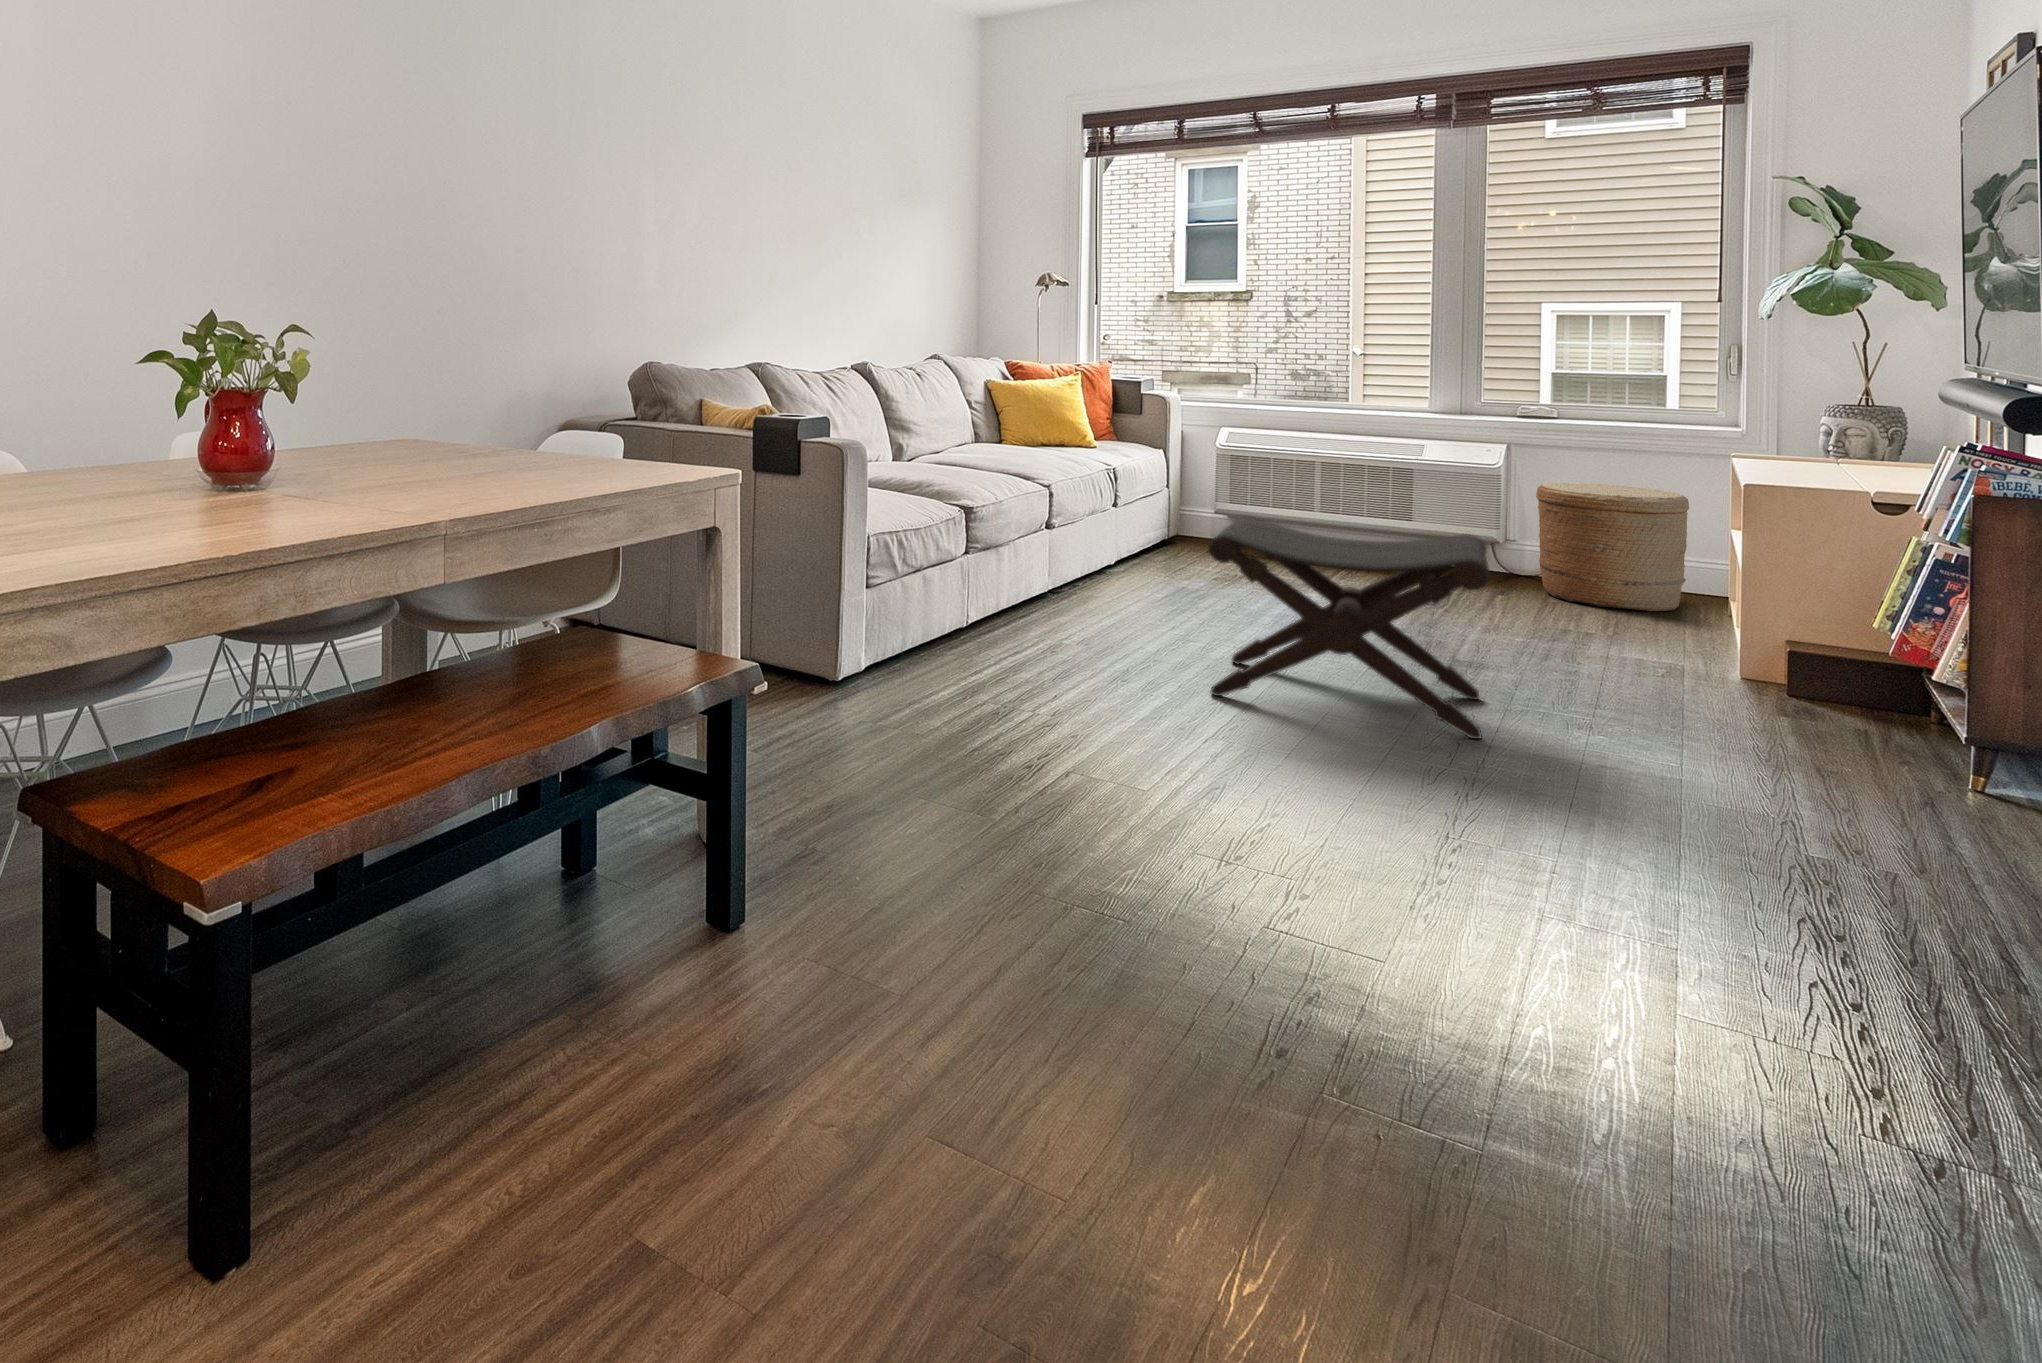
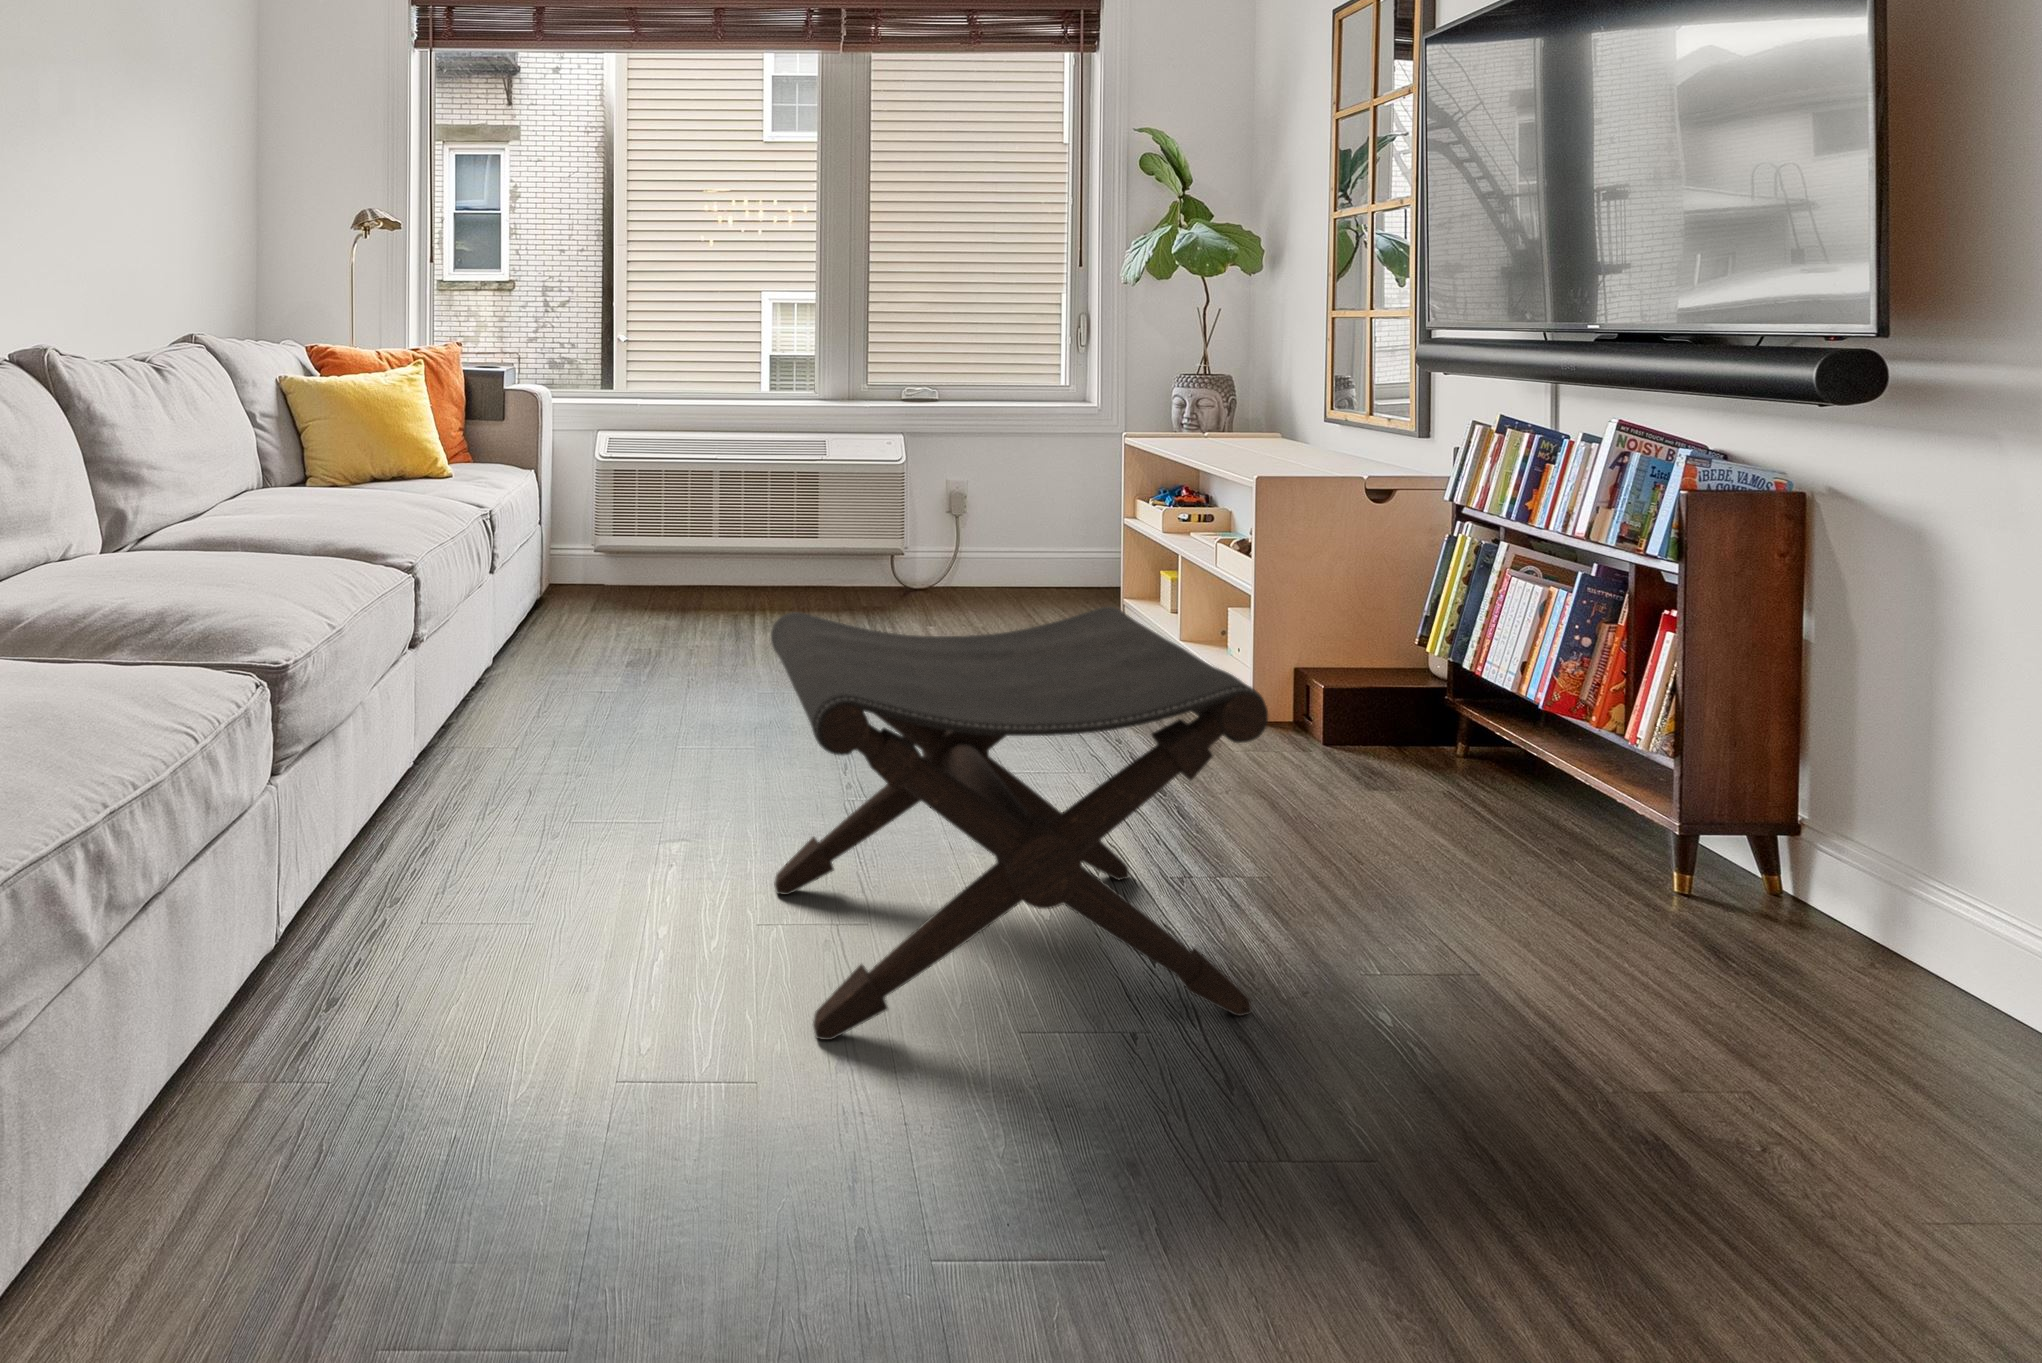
woven basket: present [1536,483,1689,611] -> none [946,474,1083,624]

